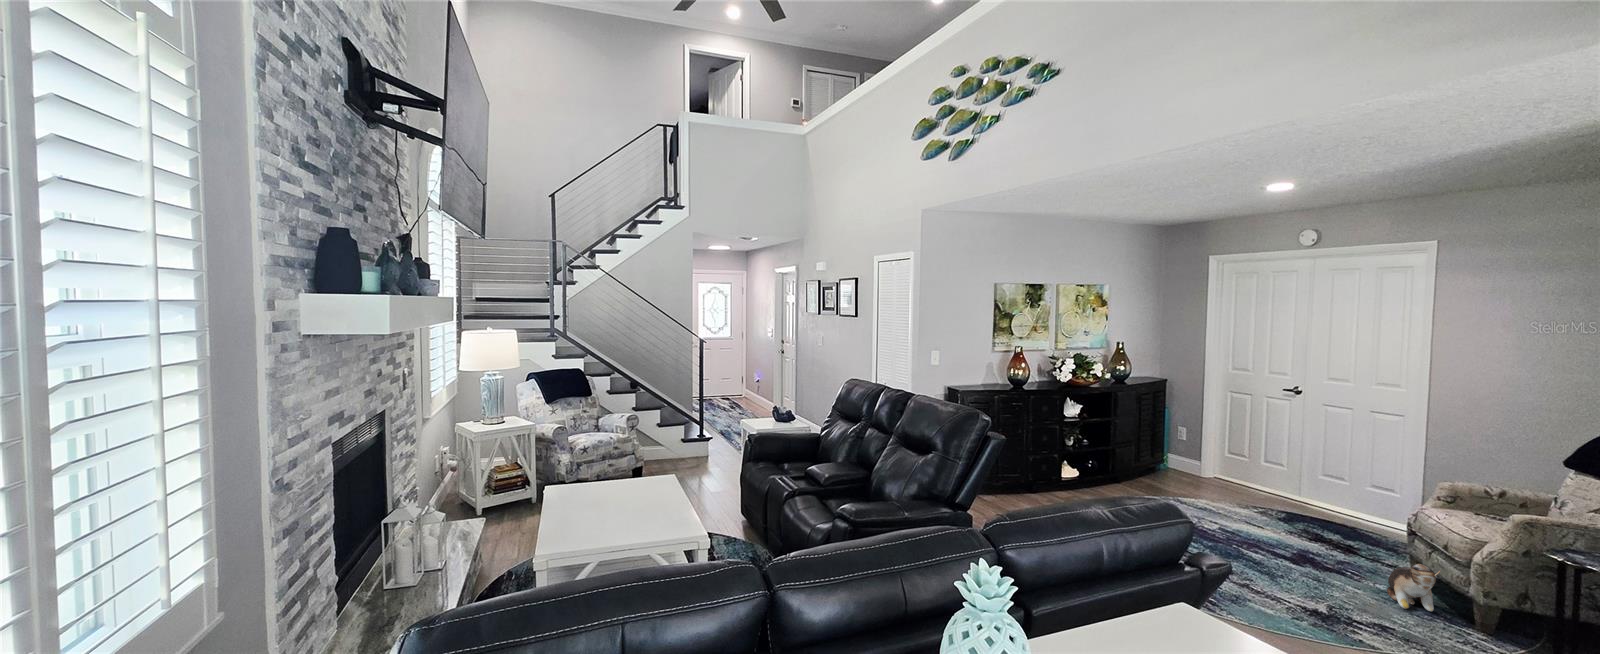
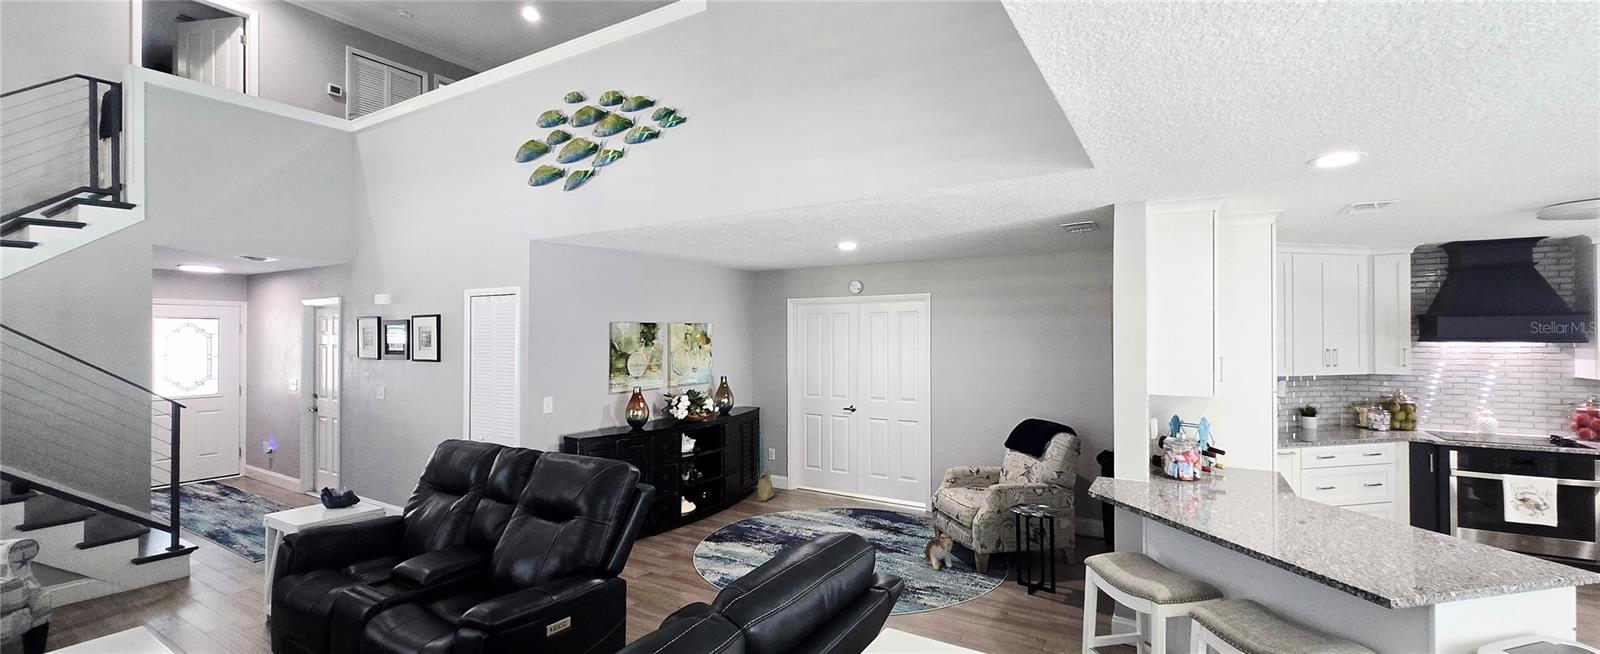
woven basket: none [1156,438,1178,480] -> present [758,473,774,501]

